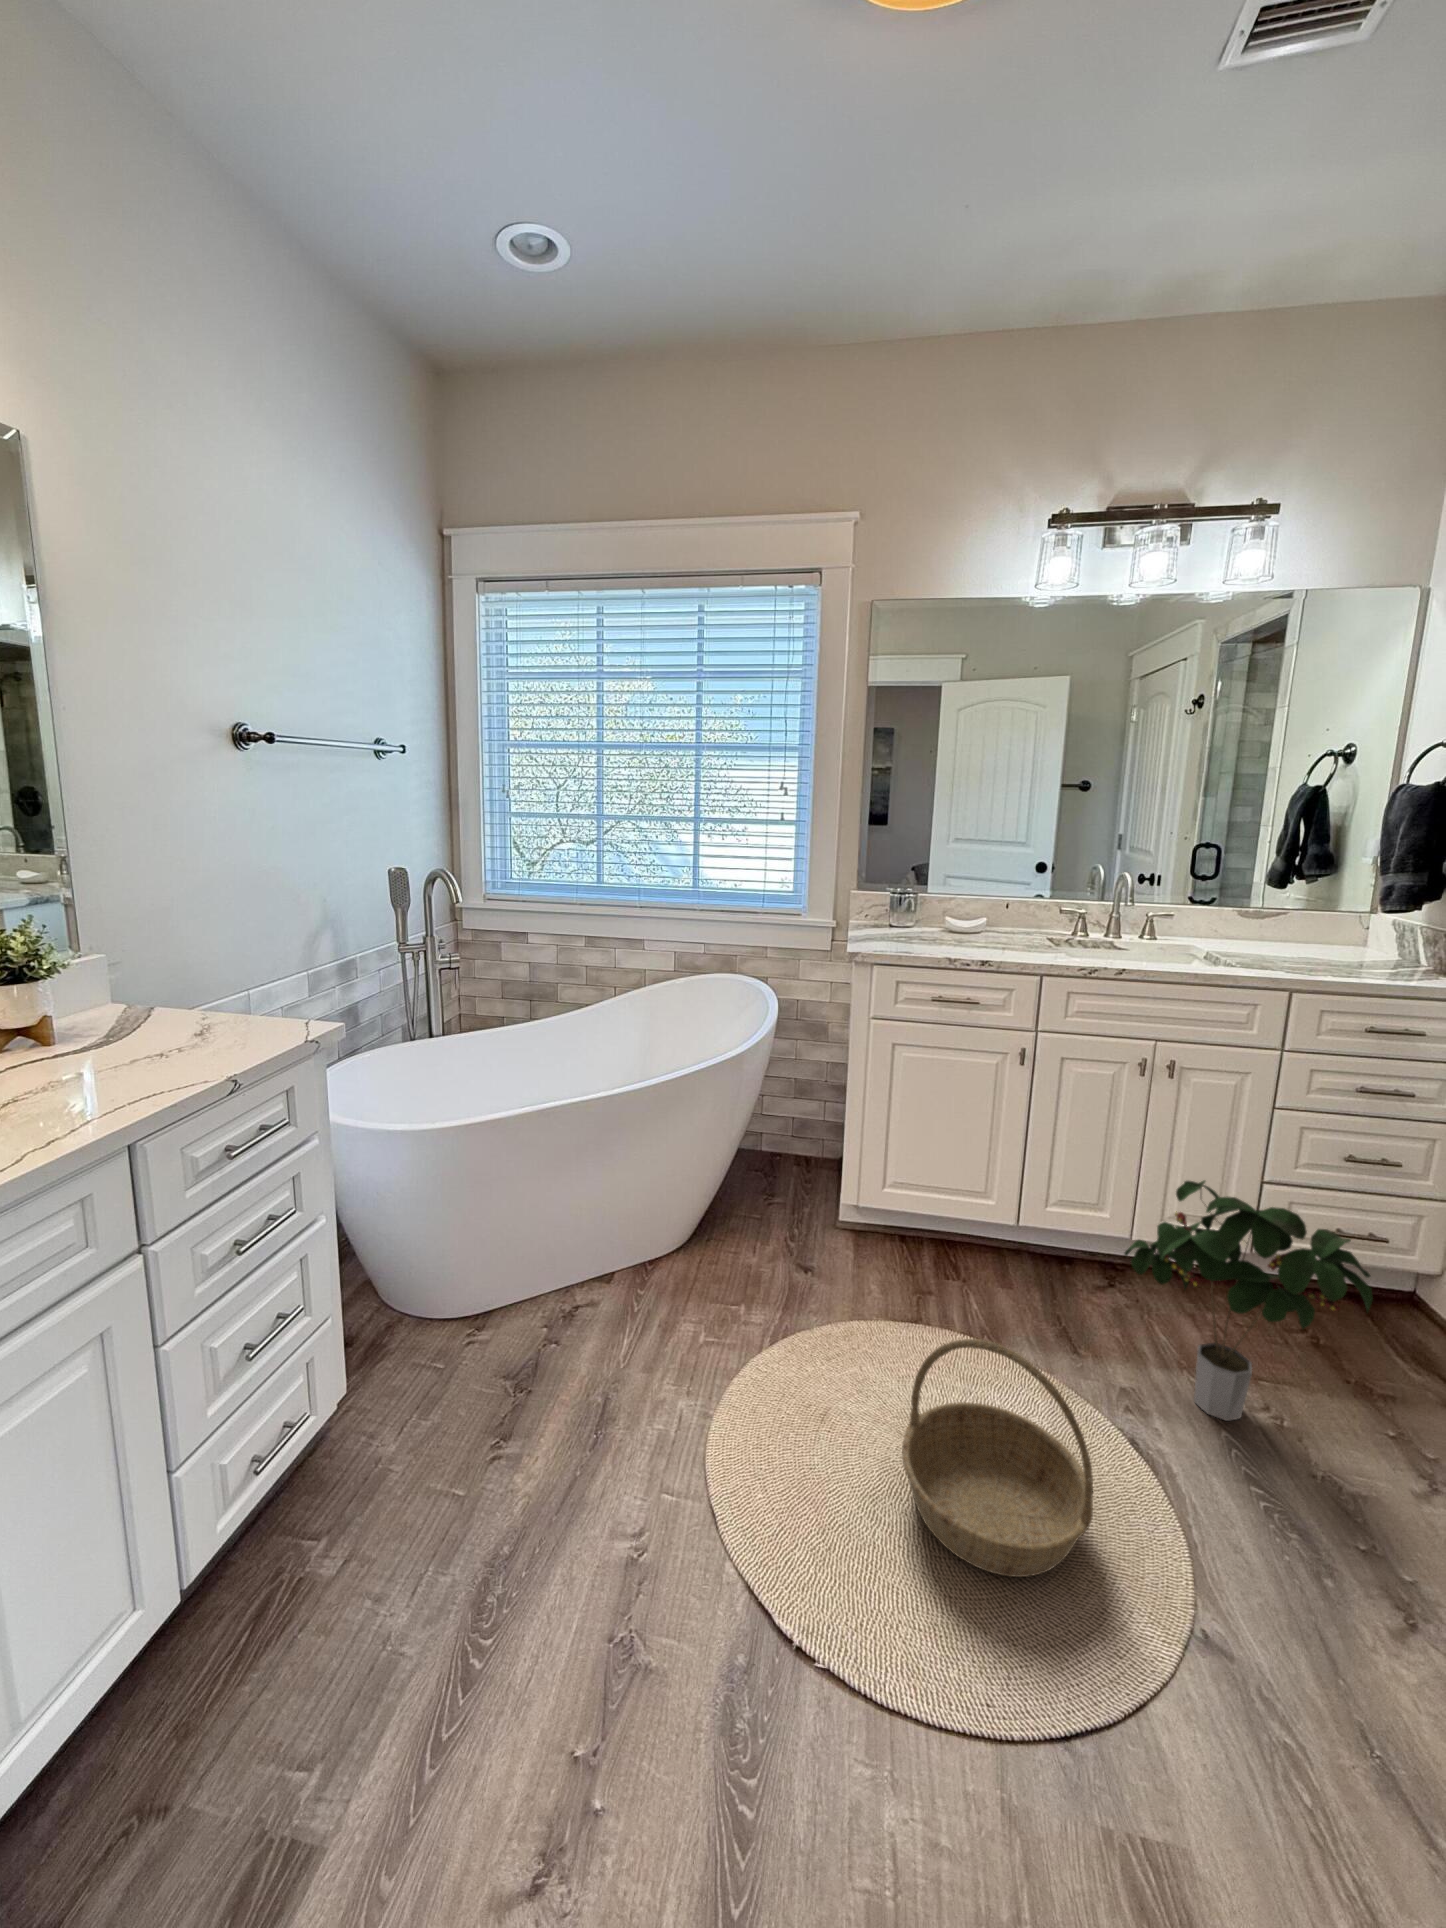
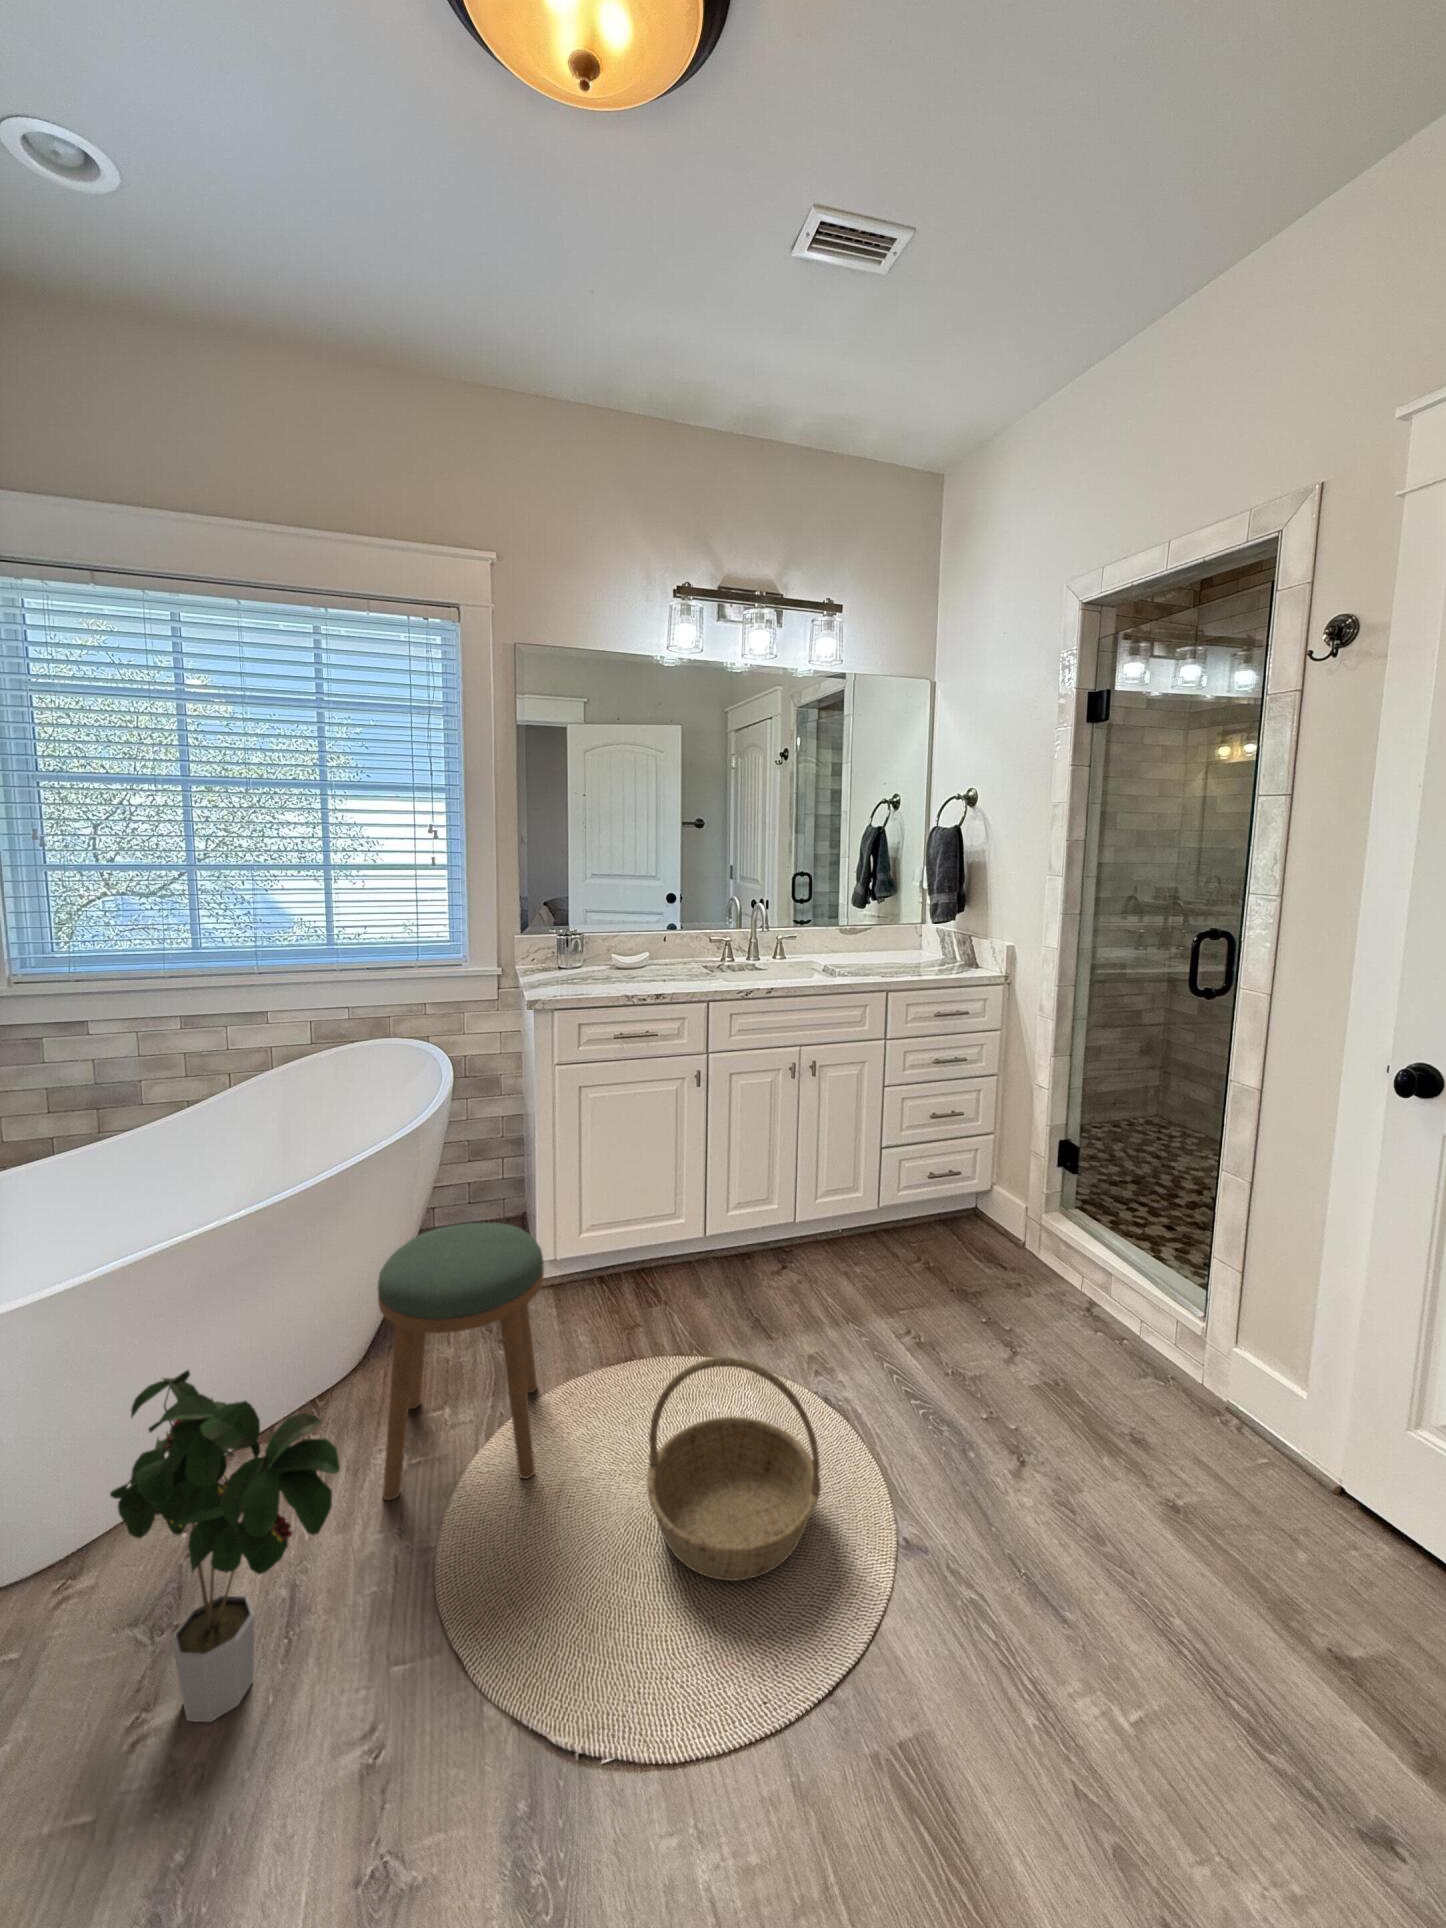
stool: none [681,1148,833,1393] -> present [378,1222,544,1500]
potted plant: present [1124,1180,1373,1421] -> present [110,1370,340,1722]

